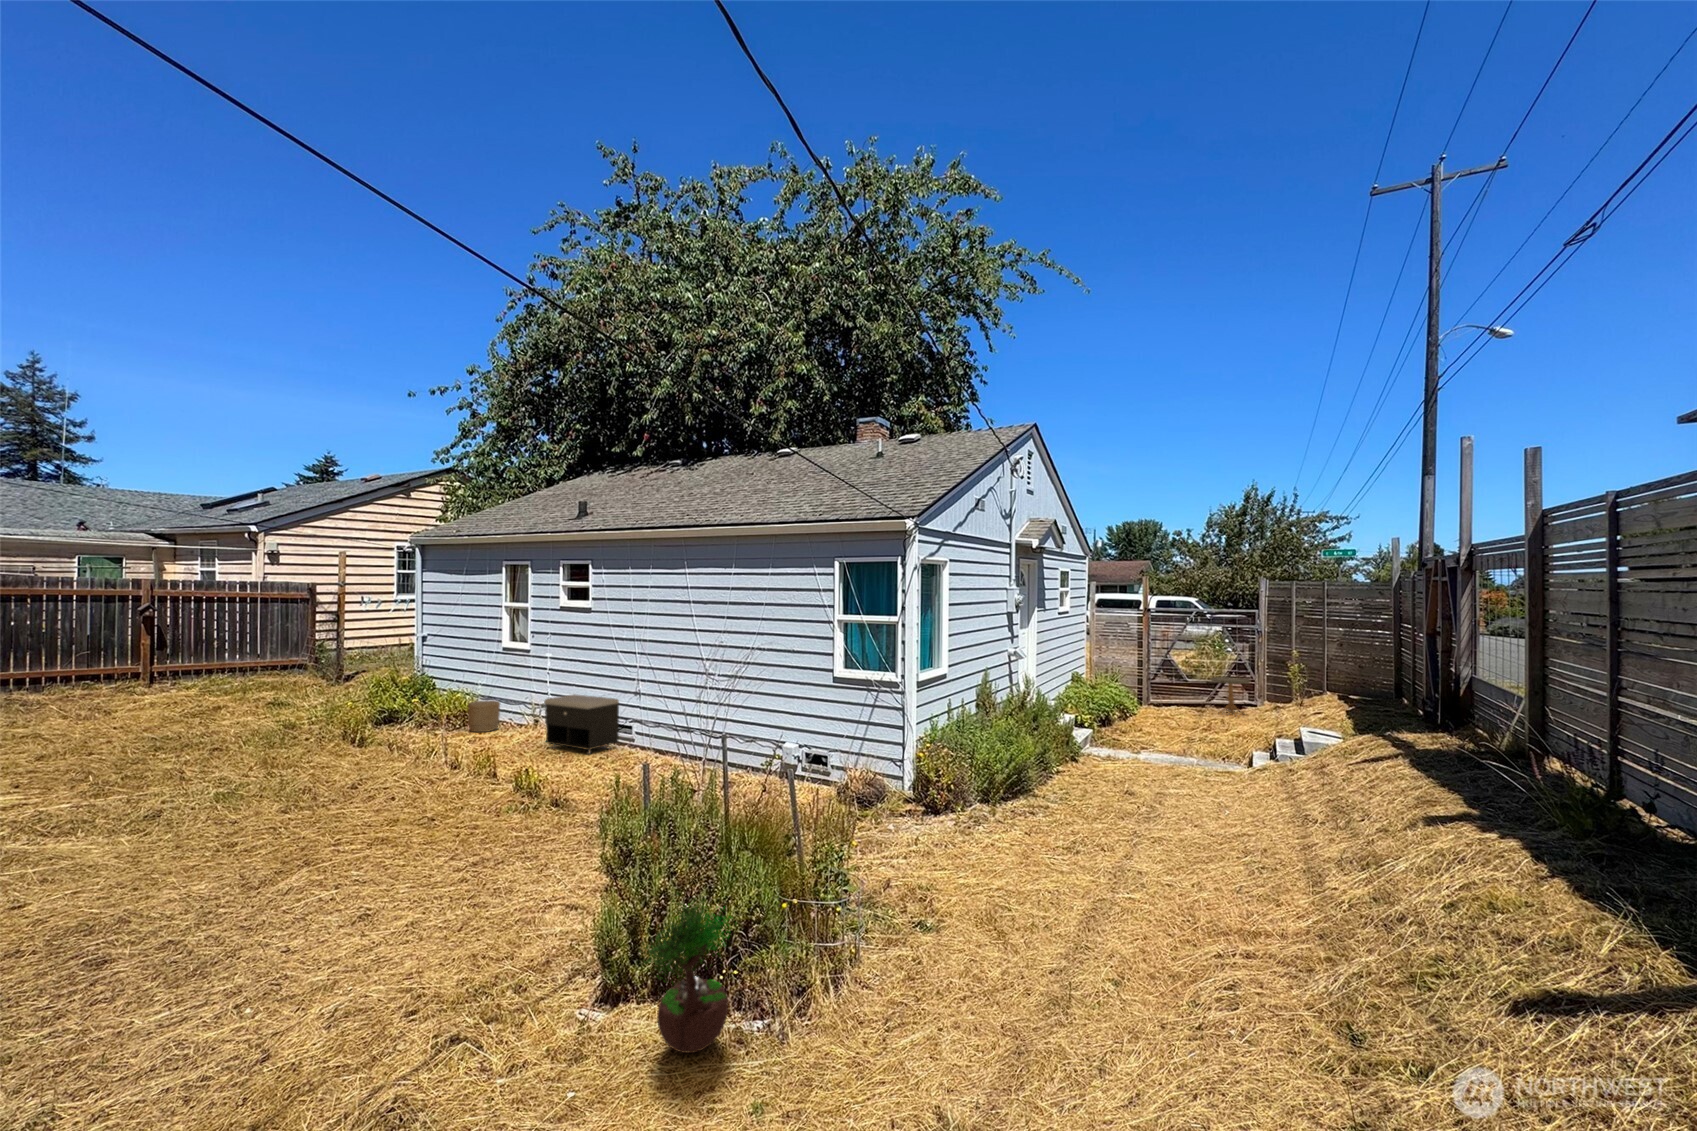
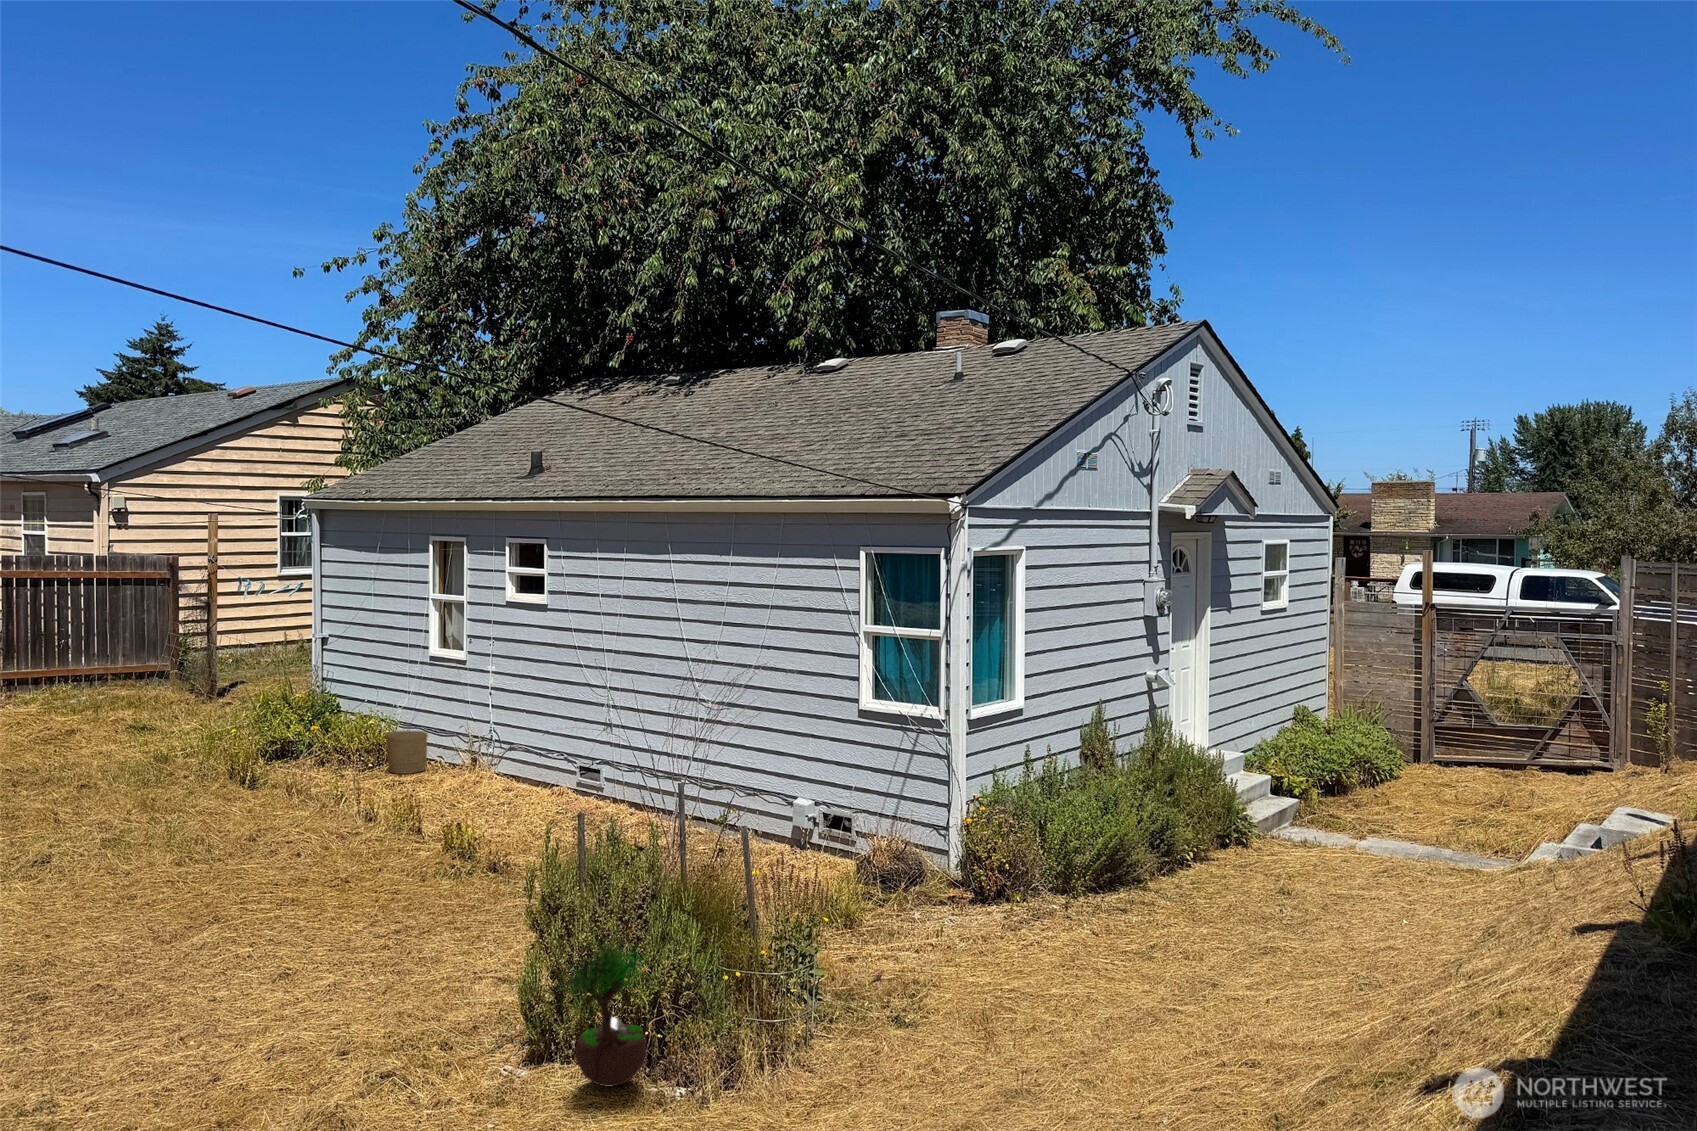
side table: present [1211,677,1250,716] -> none [1529,724,1595,788]
storage bench: present [544,694,619,754] -> none [484,725,582,807]

